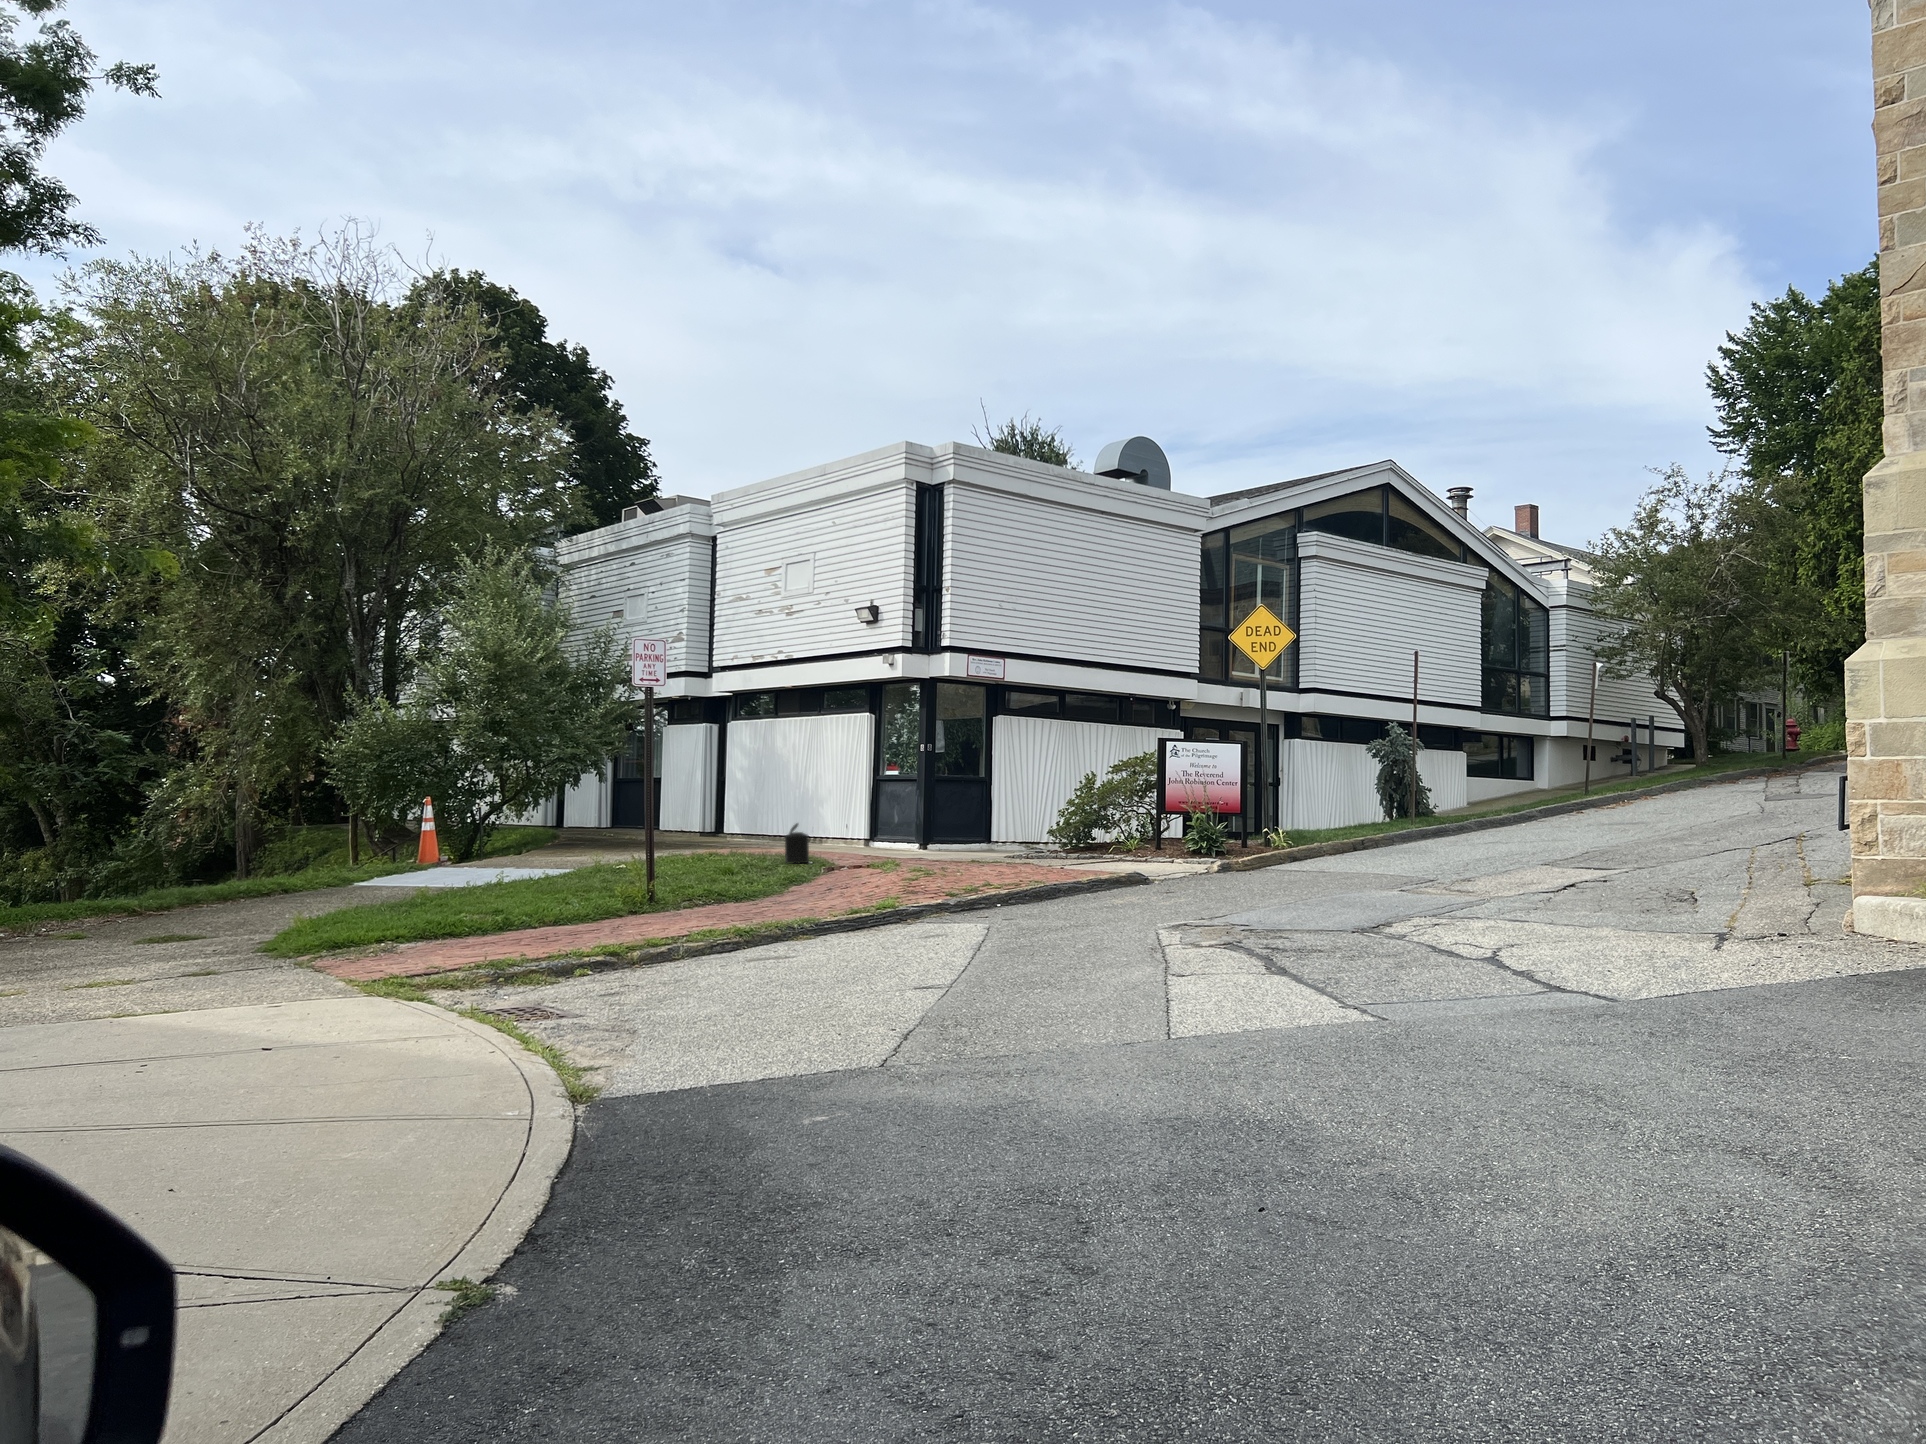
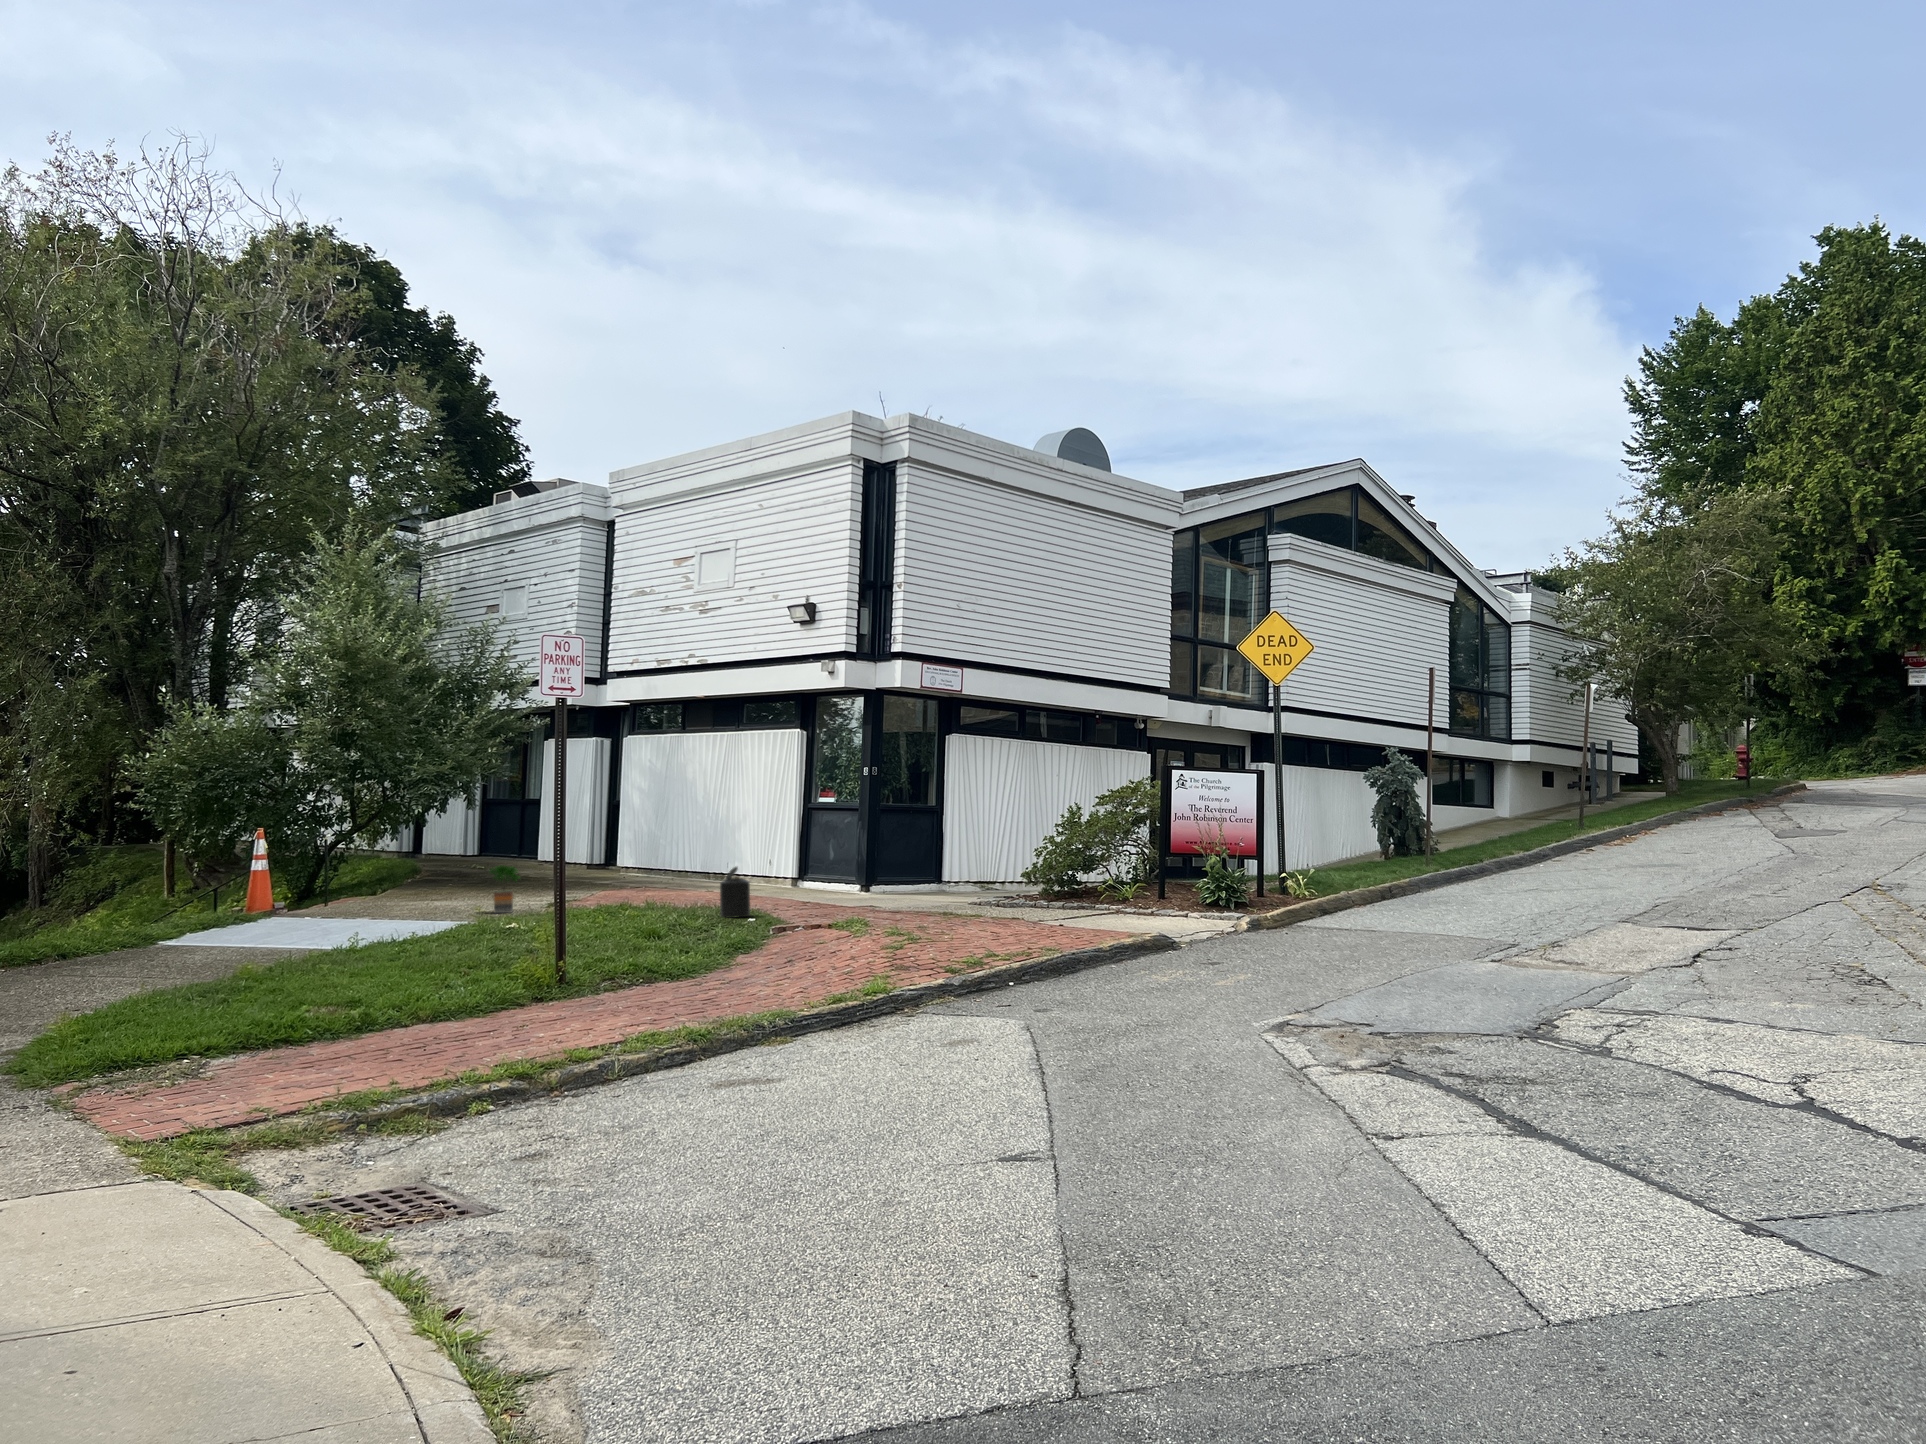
potted tree: none [604,824,631,862] -> present [490,865,520,913]

